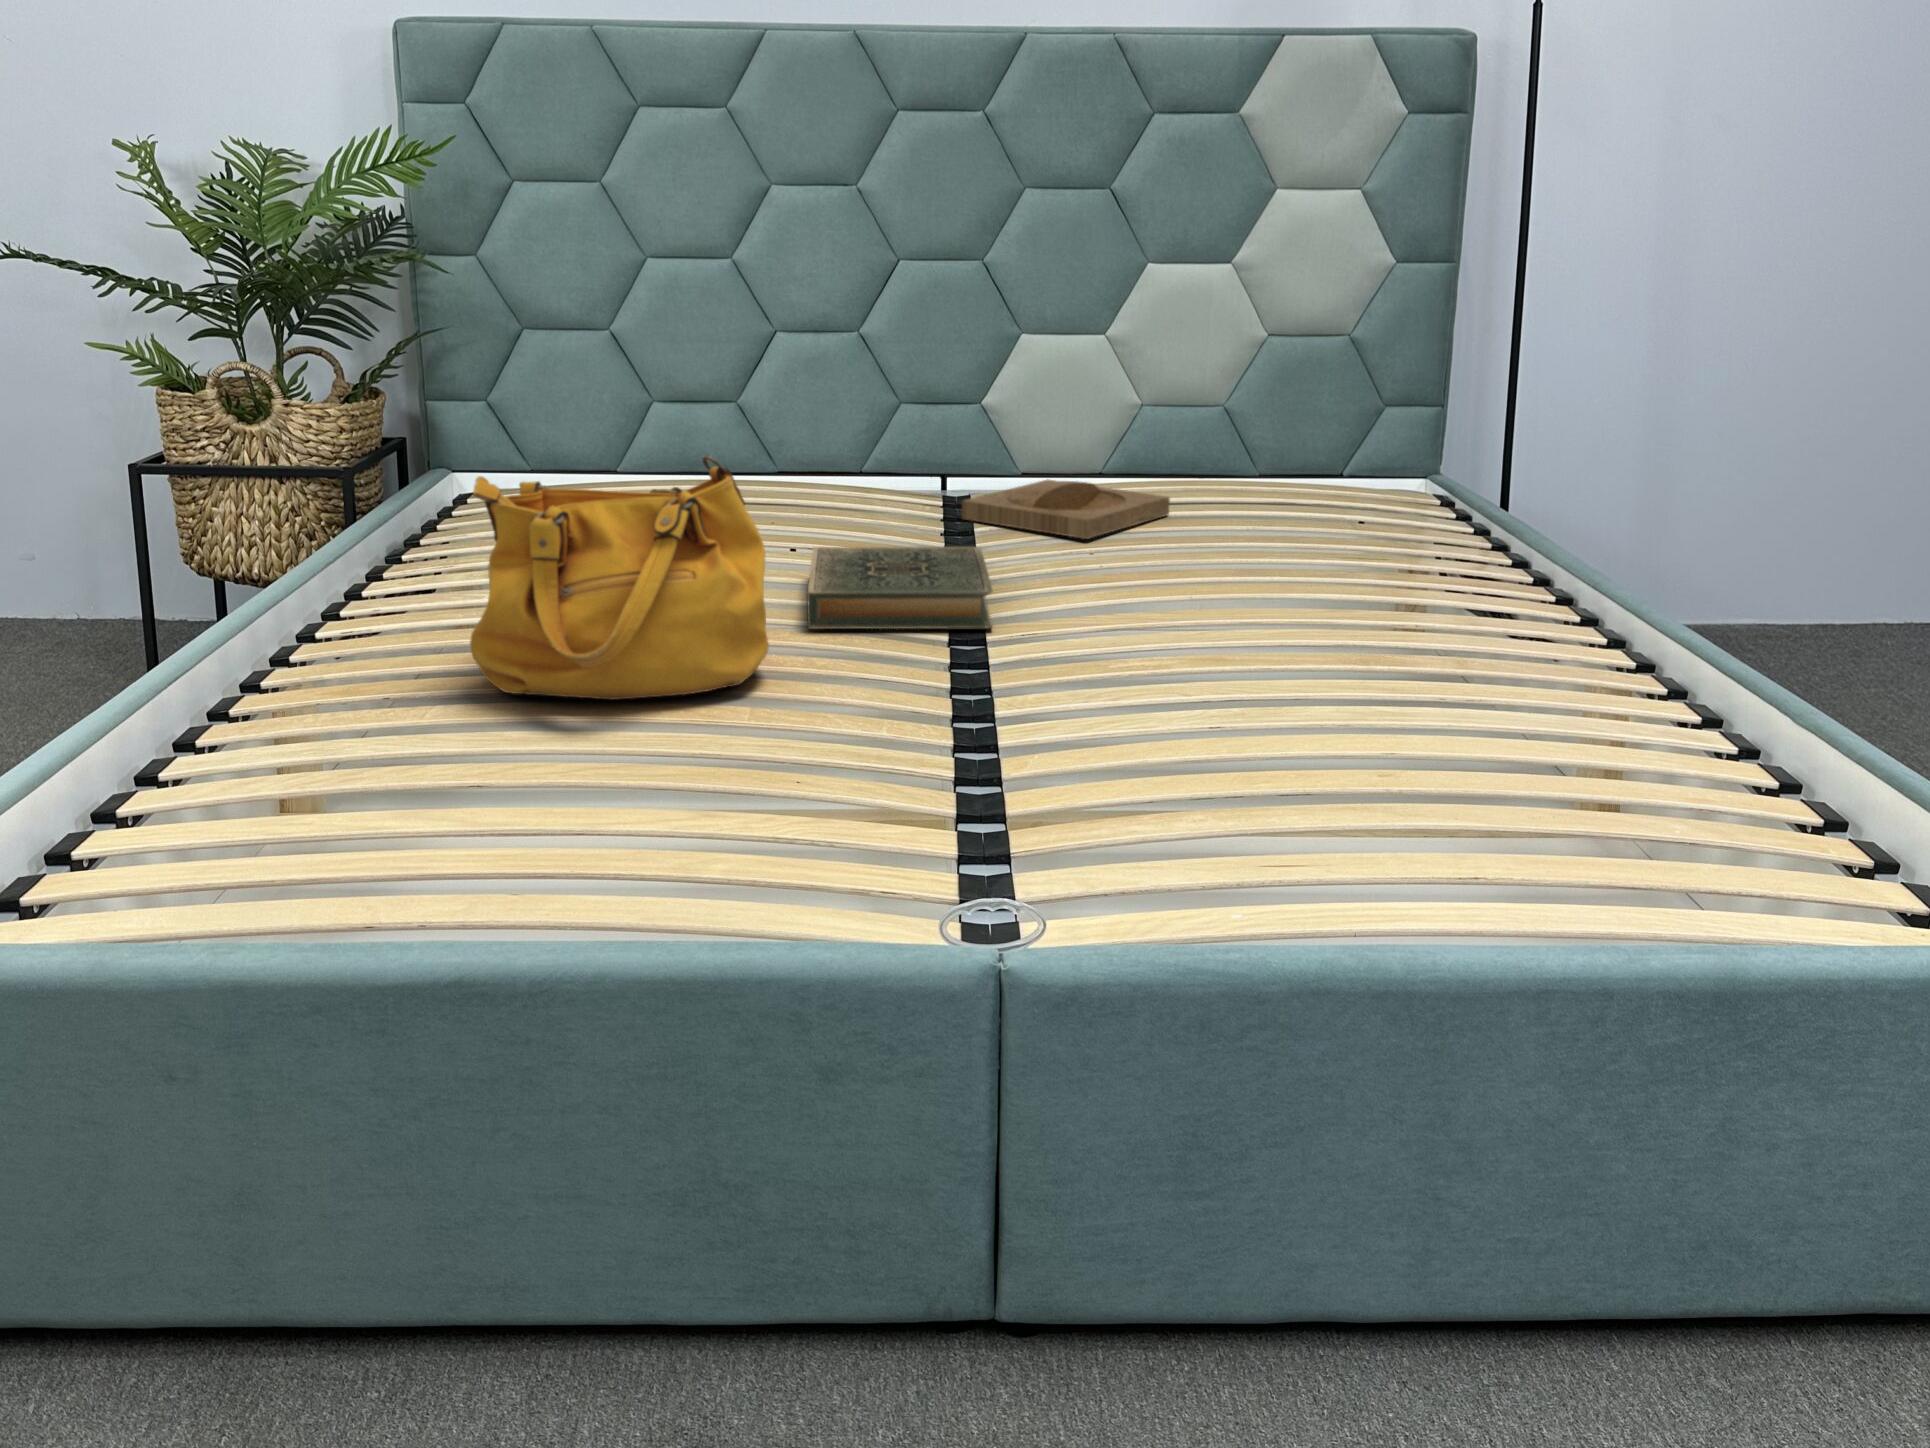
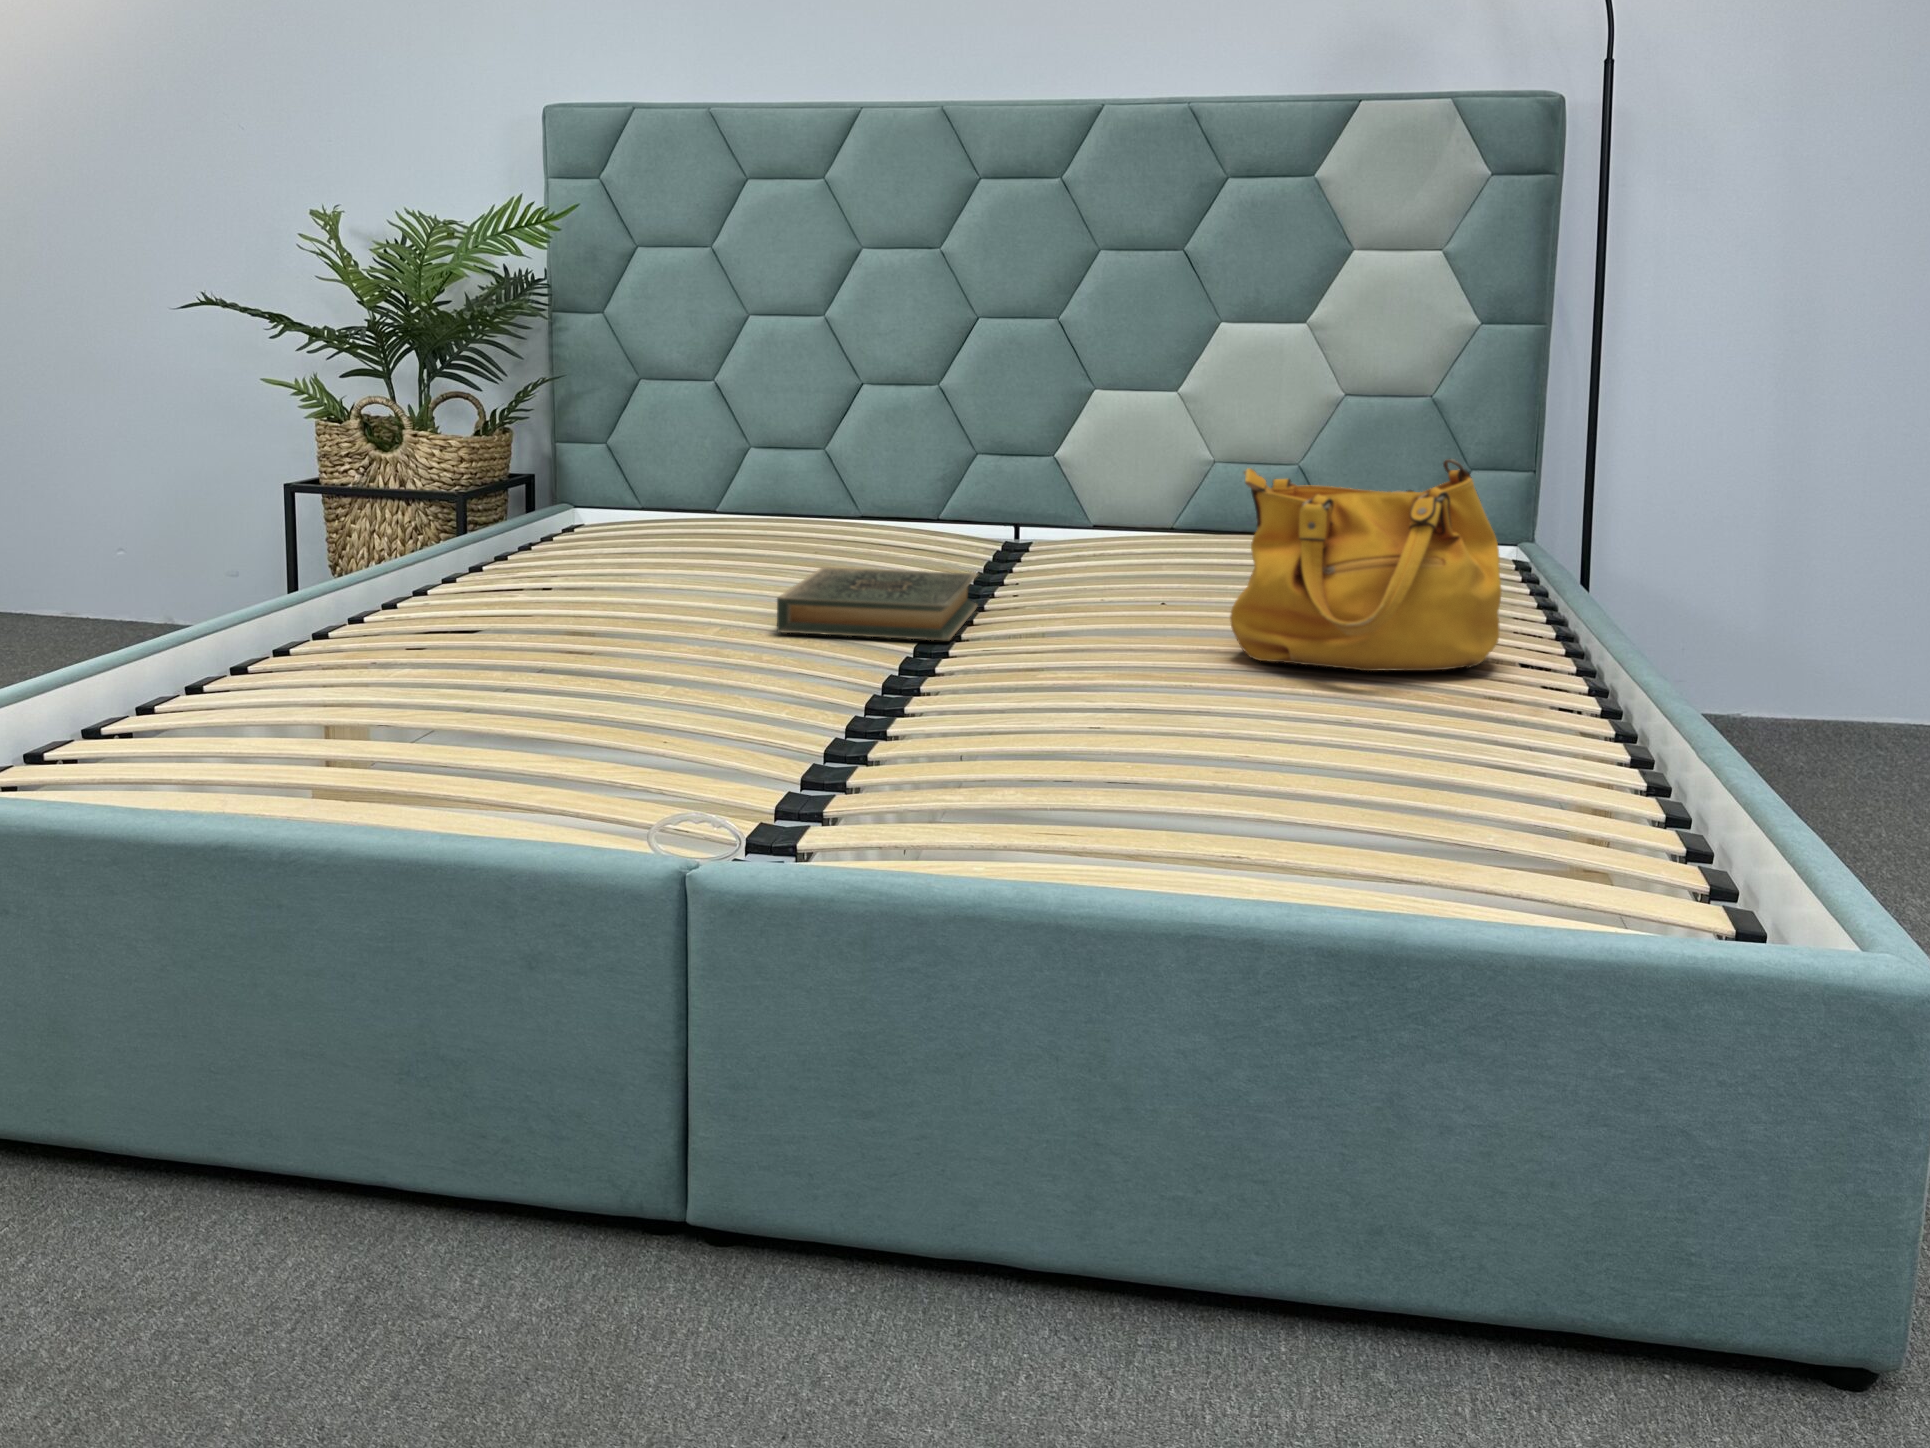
handbag: present [470,455,769,700] -> present [1230,459,1501,671]
tray: present [962,479,1170,539] -> none [1005,528,1213,579]

